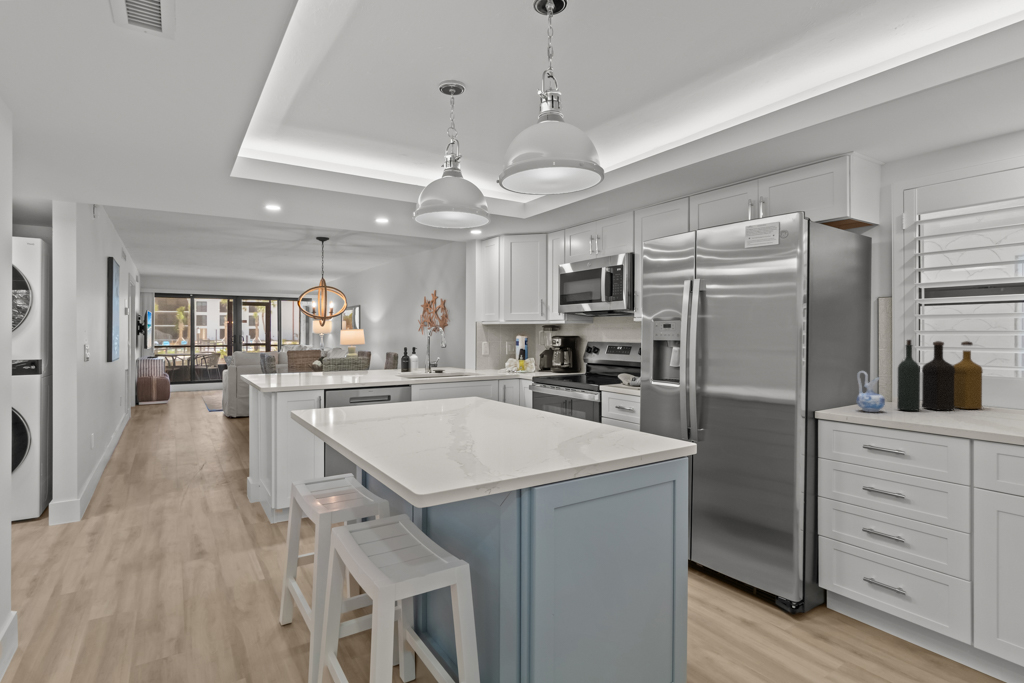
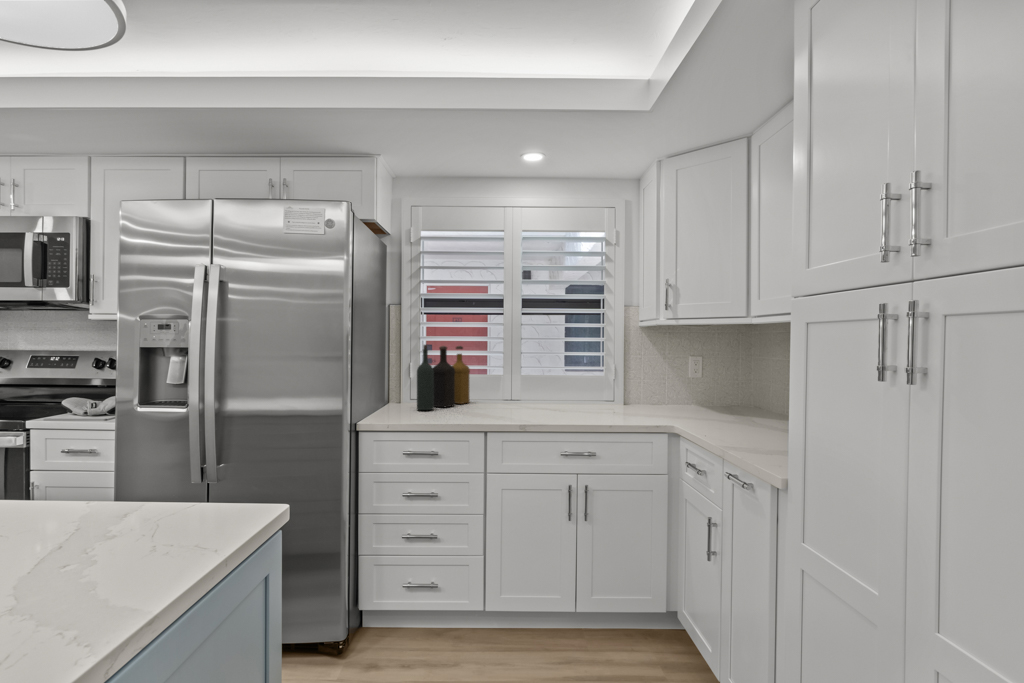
ceramic pitcher: present [857,371,885,412] -> none [387,376,411,415]

